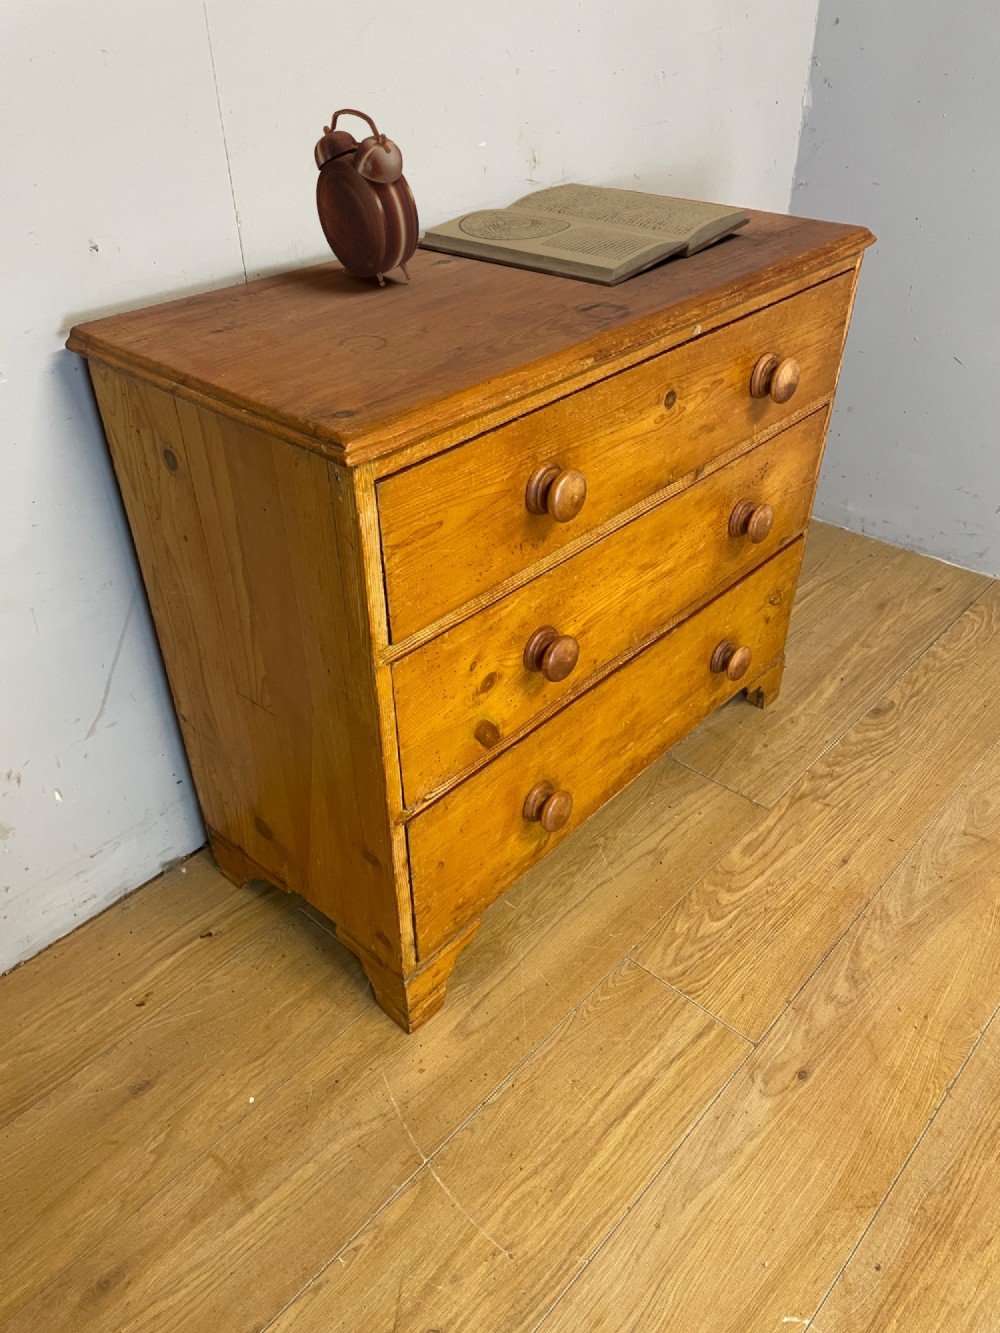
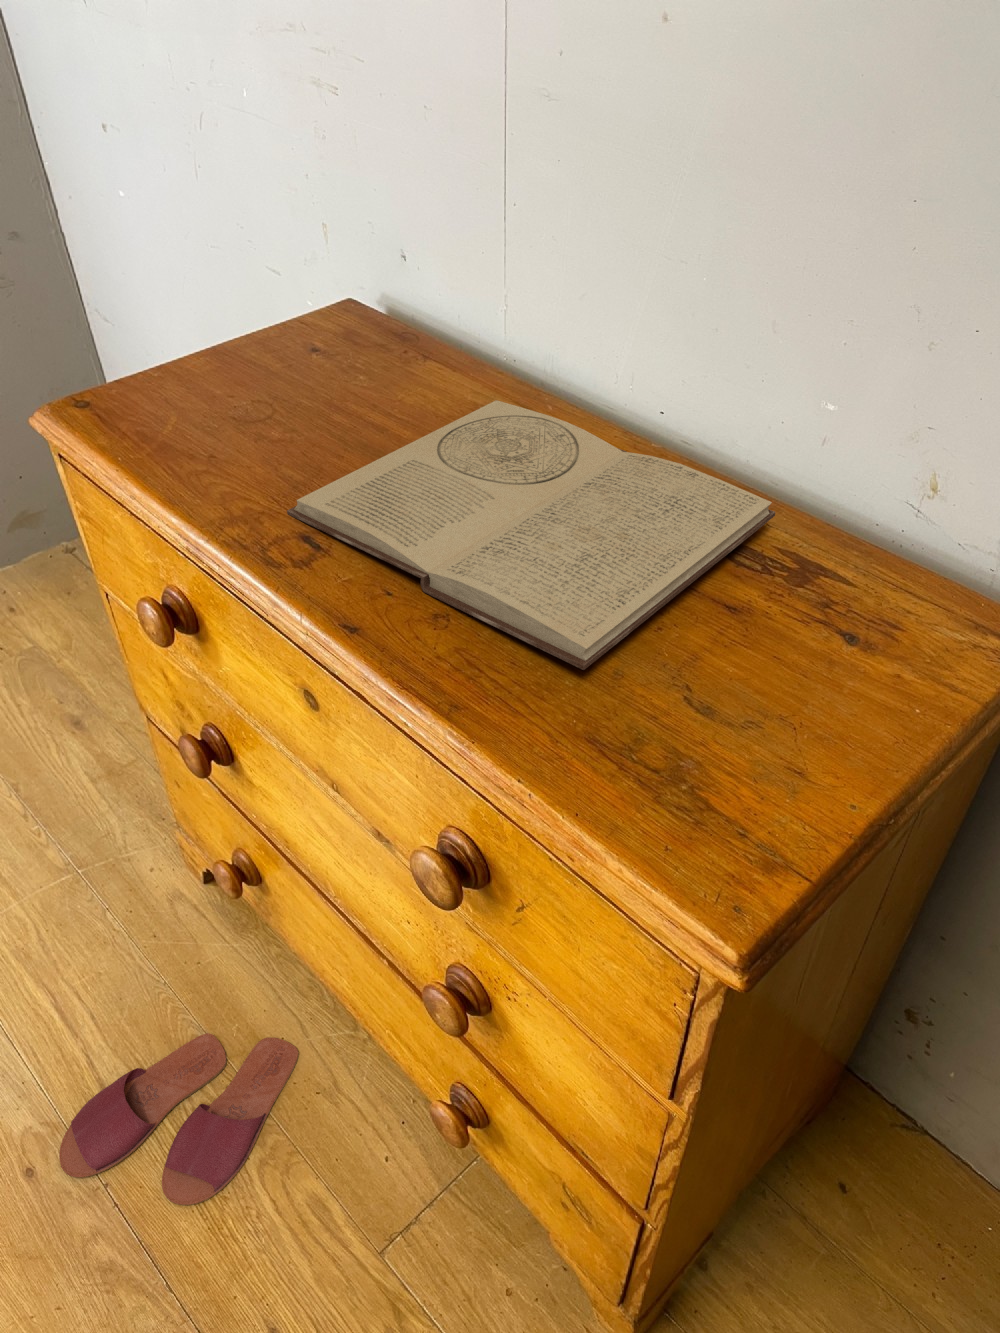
alarm clock: present [314,109,419,286] -> none [289,223,406,400]
slippers: none [621,878,793,1047] -> present [59,1033,298,1205]

